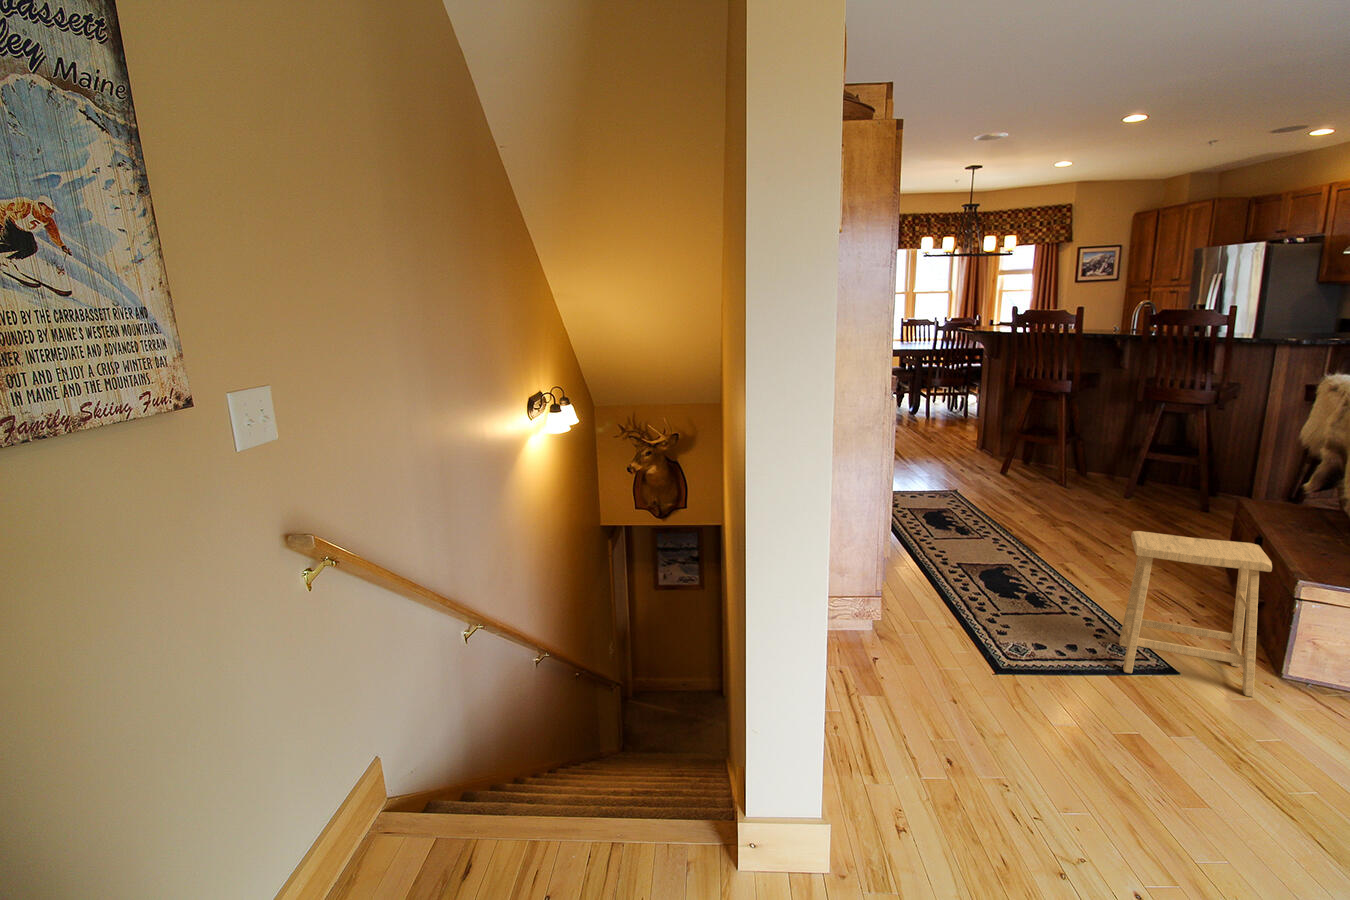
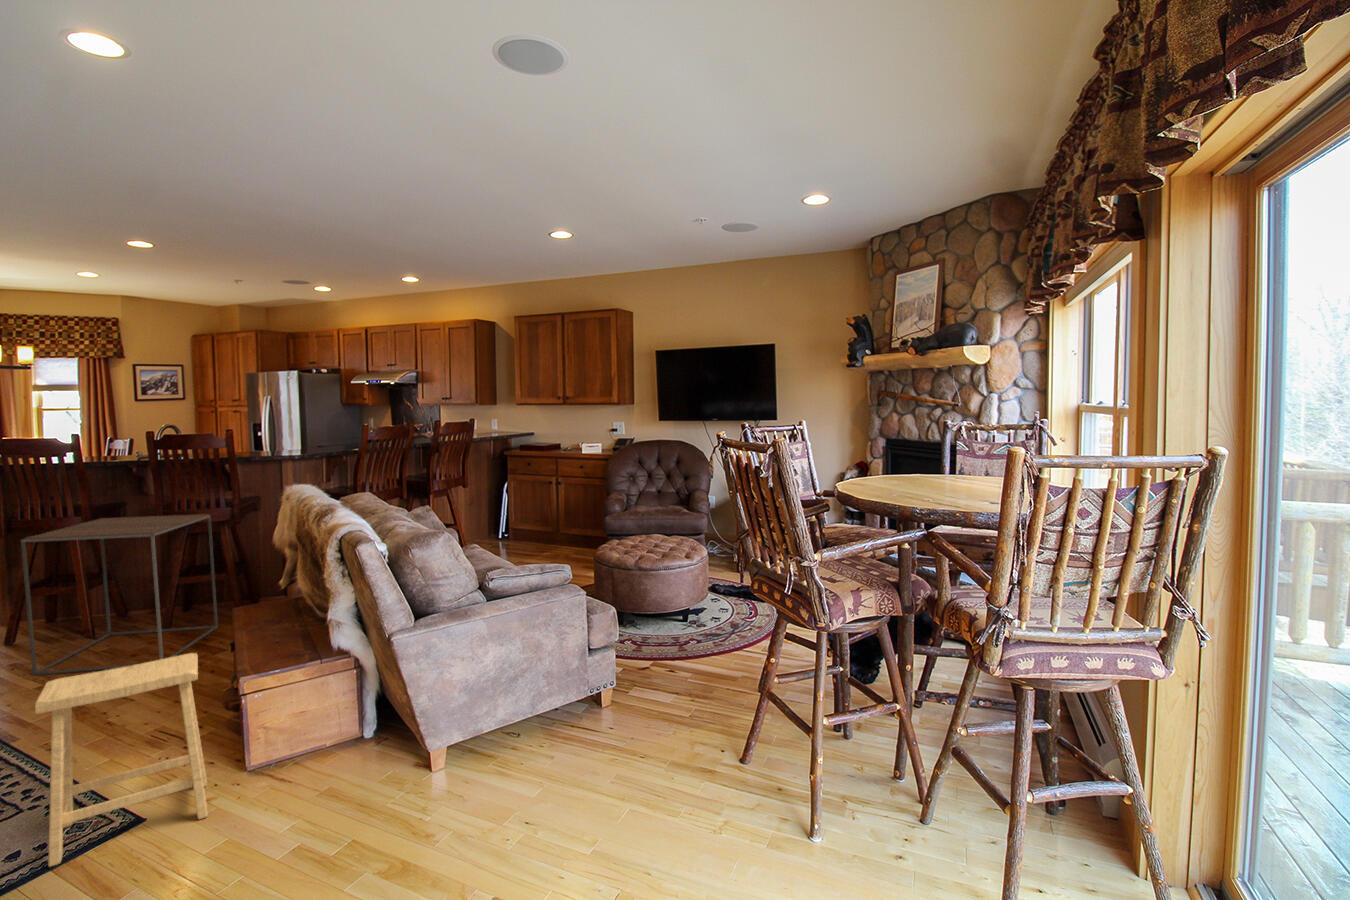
side table: none [1041,394,1197,536] -> present [21,514,218,675]

